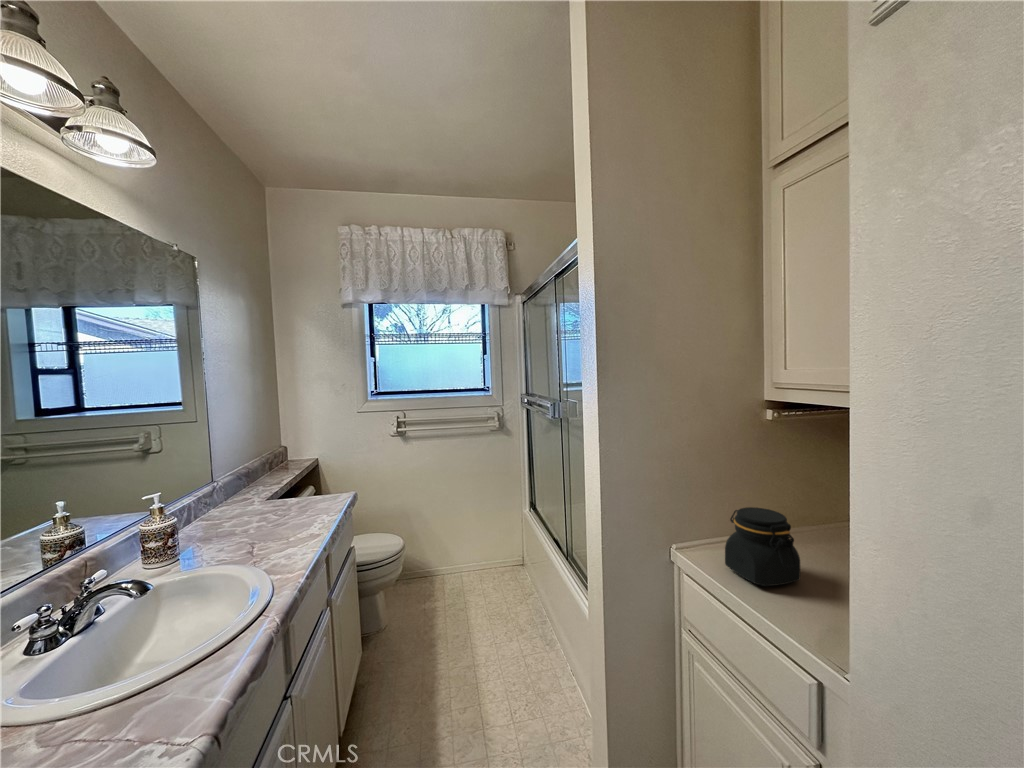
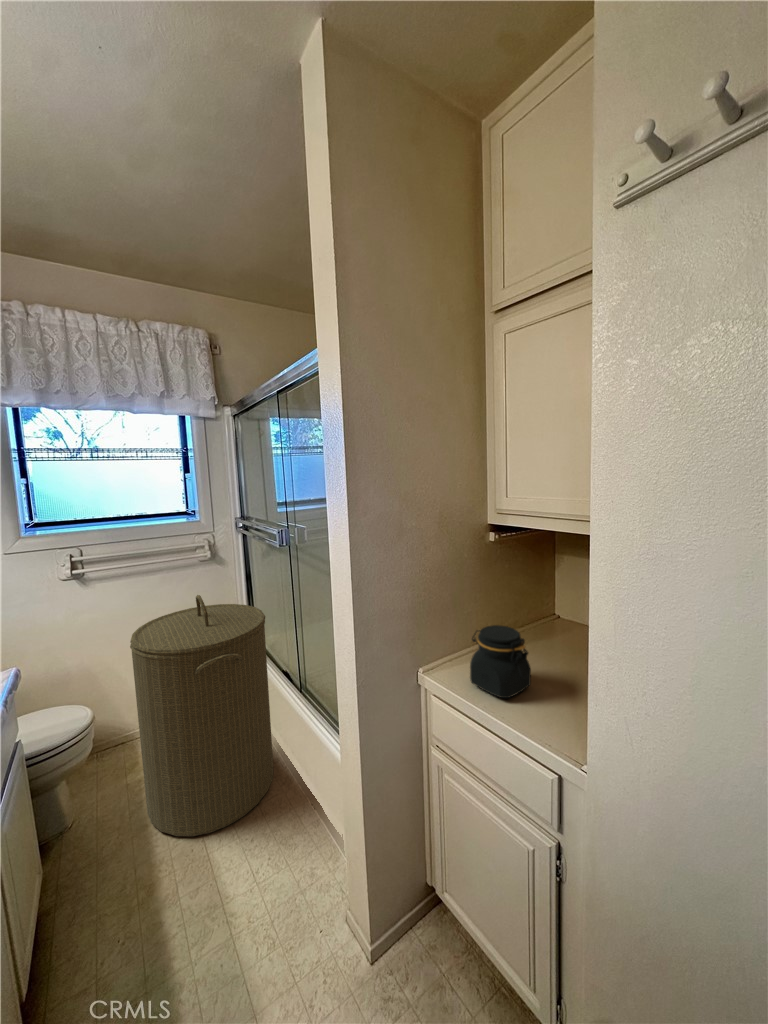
laundry hamper: none [431,456,541,667] -> present [130,595,273,836]

